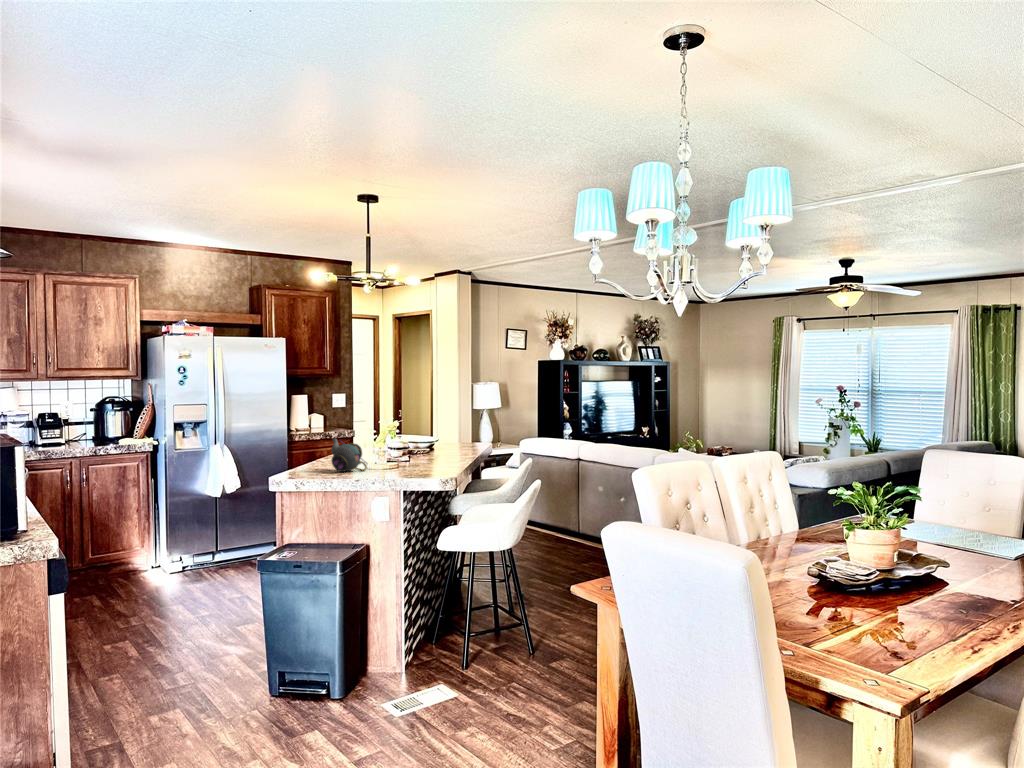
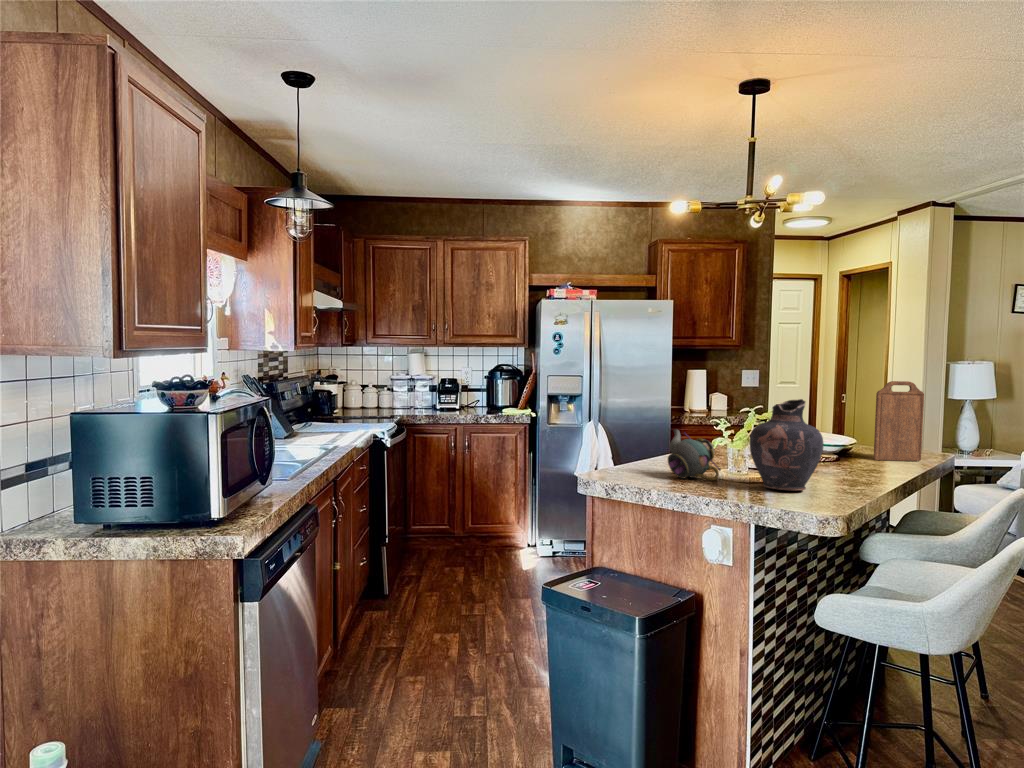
cutting board: none [447,398,474,452] -> present [874,381,924,461]
vase: none [388,412,433,471] -> present [750,399,824,490]

